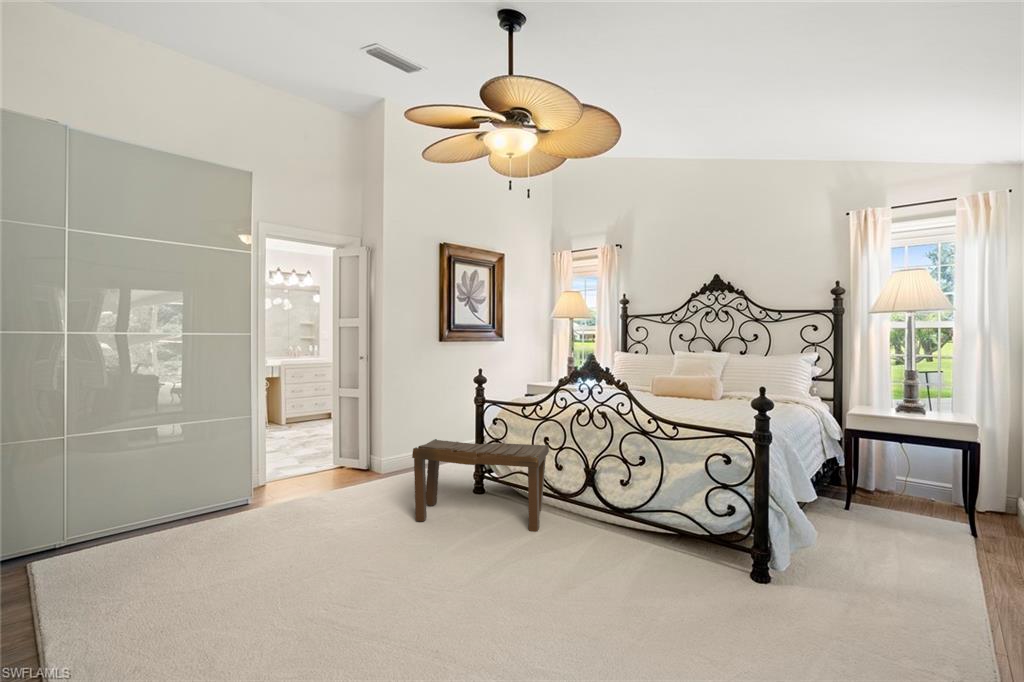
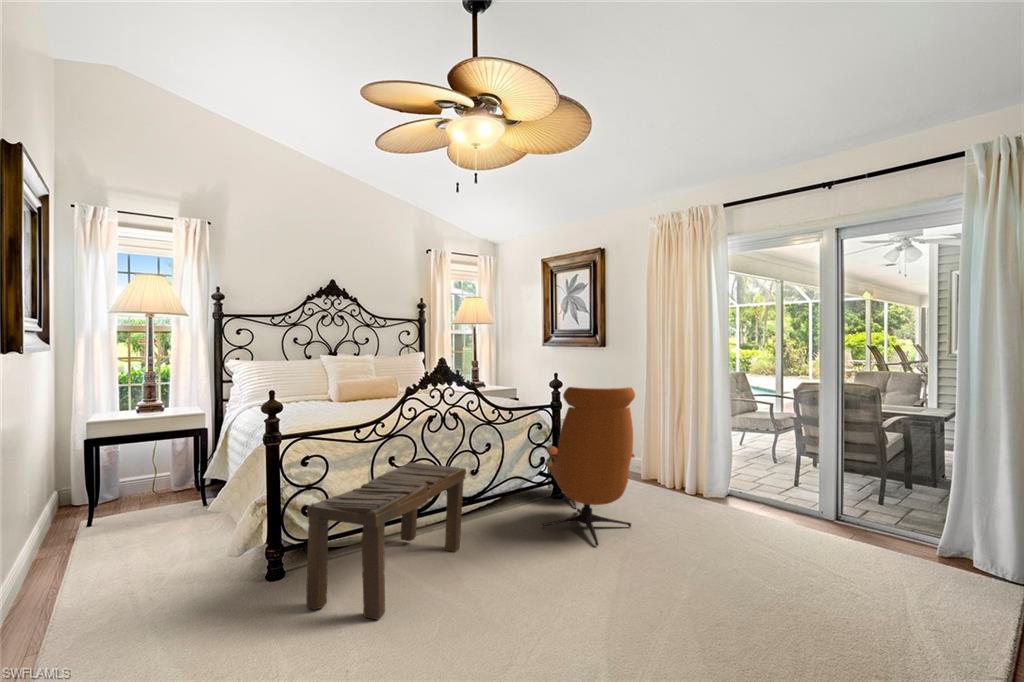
lounge chair: none [557,392,788,624] -> present [542,387,635,546]

